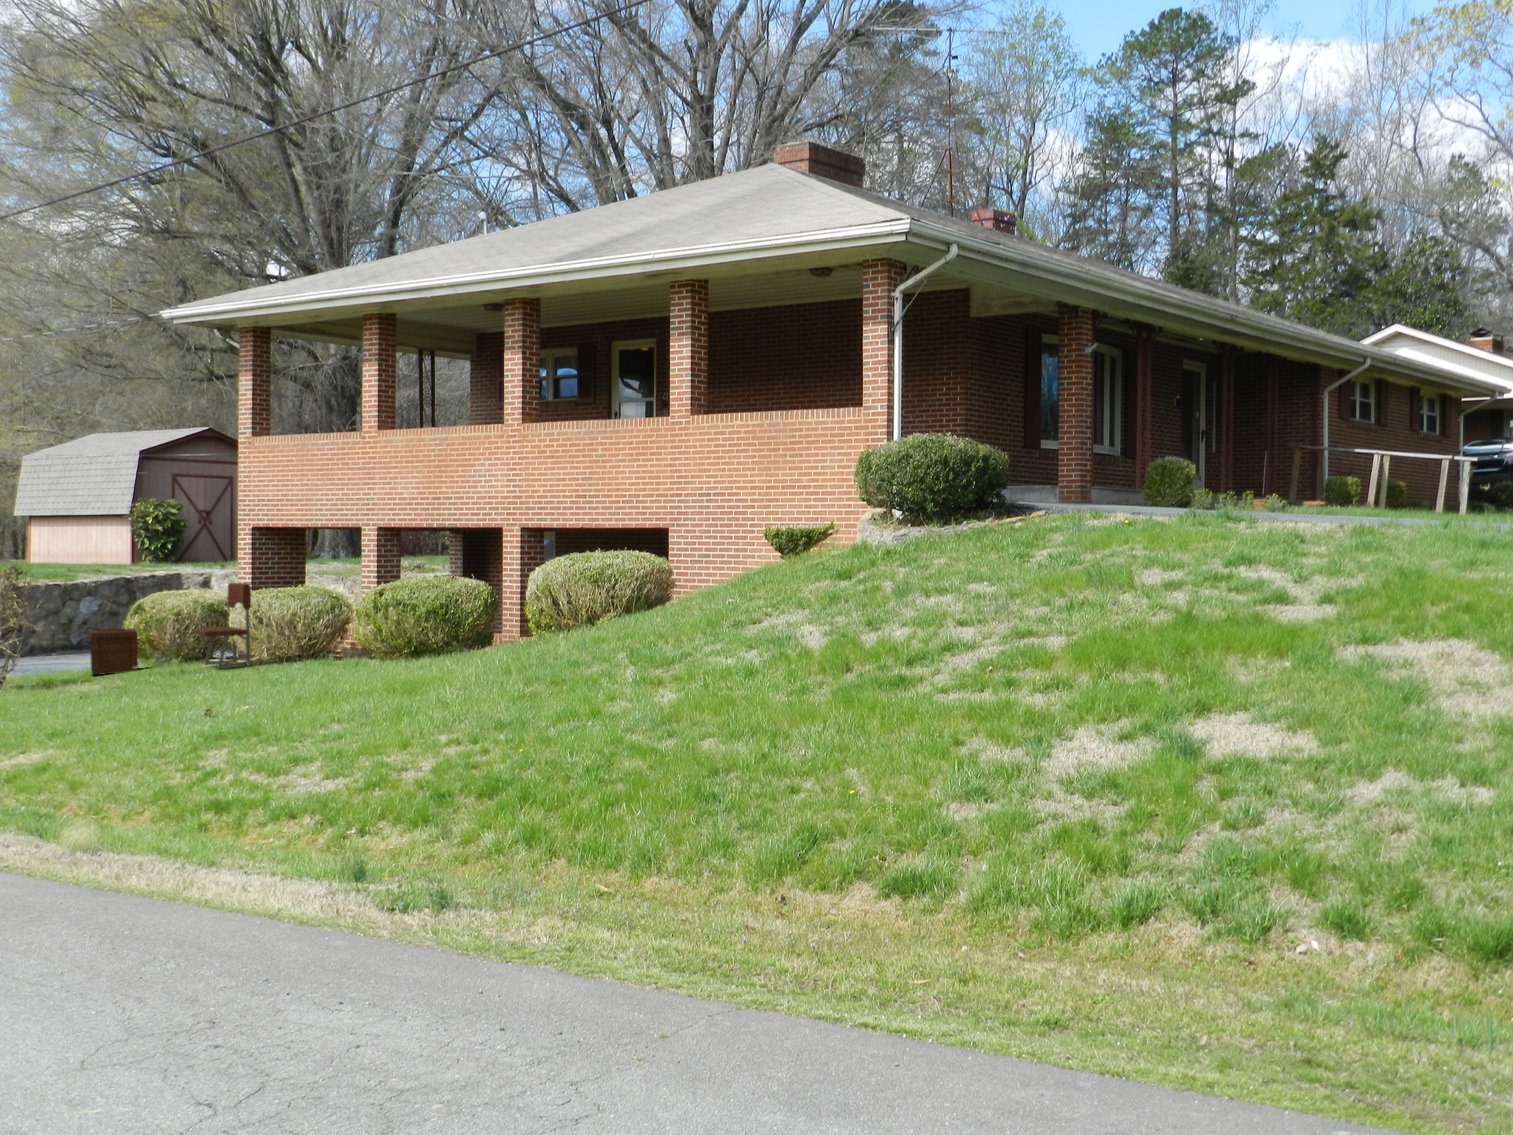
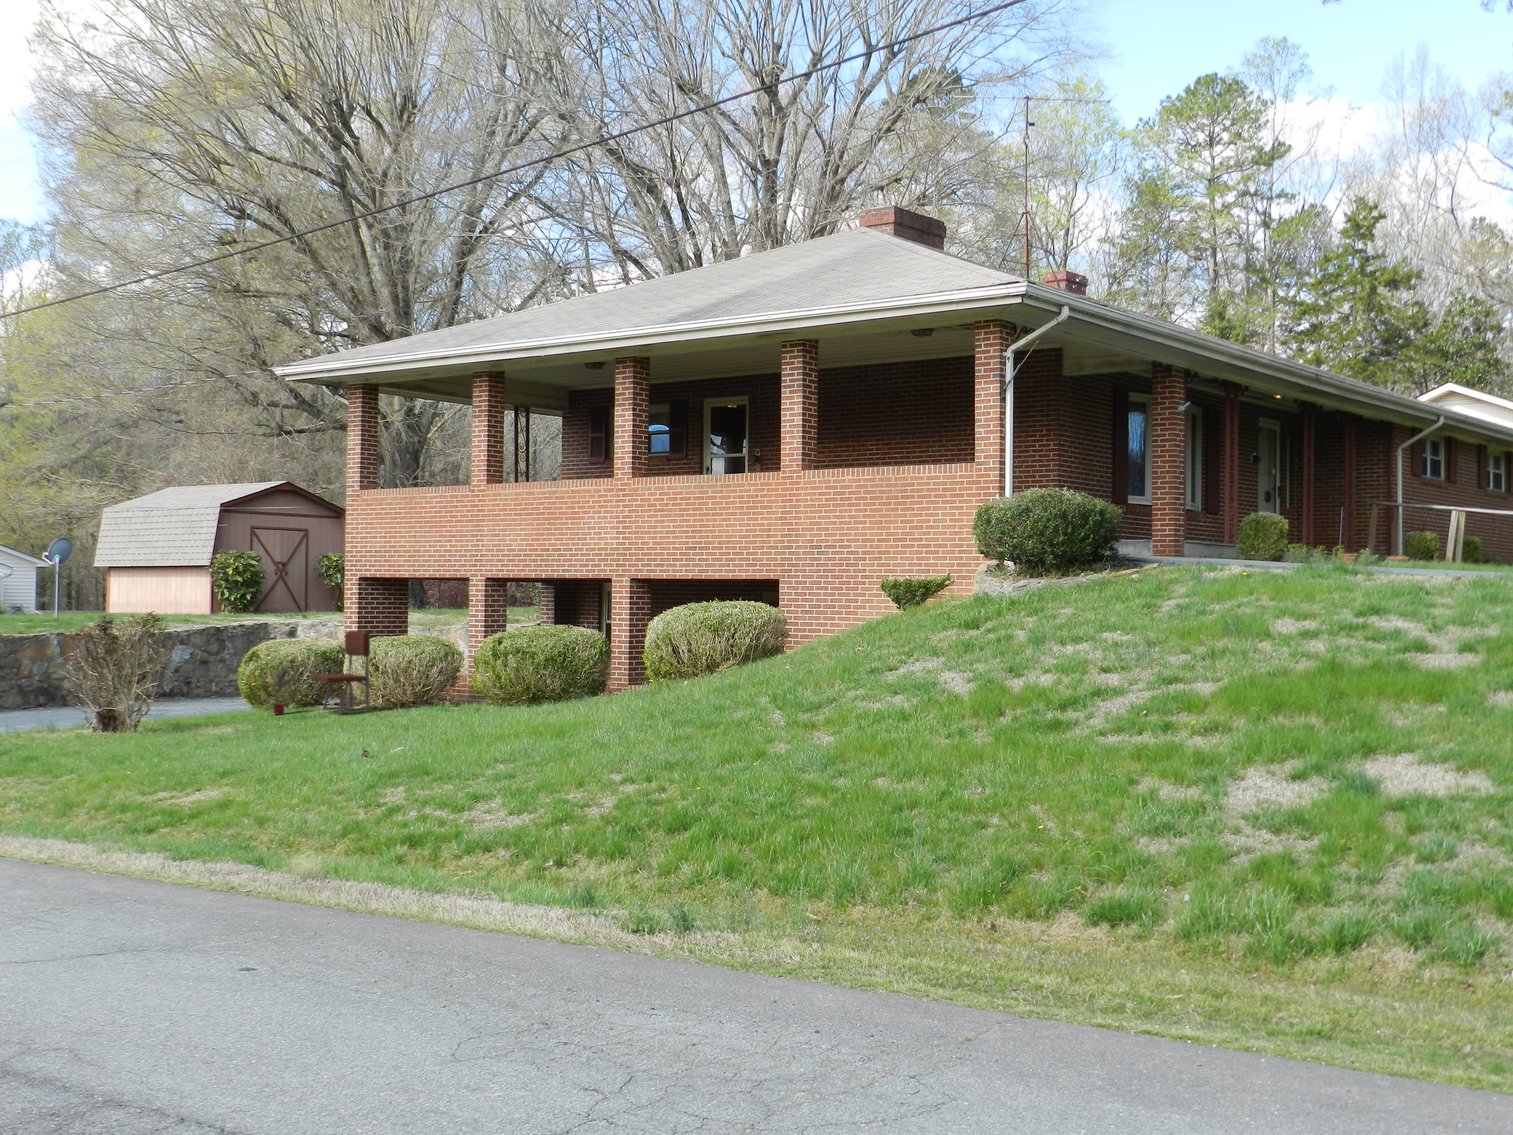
potted tree: none [139,612,184,670] -> present [258,659,300,715]
wooden crate: present [90,628,138,675] -> none [207,675,255,720]

